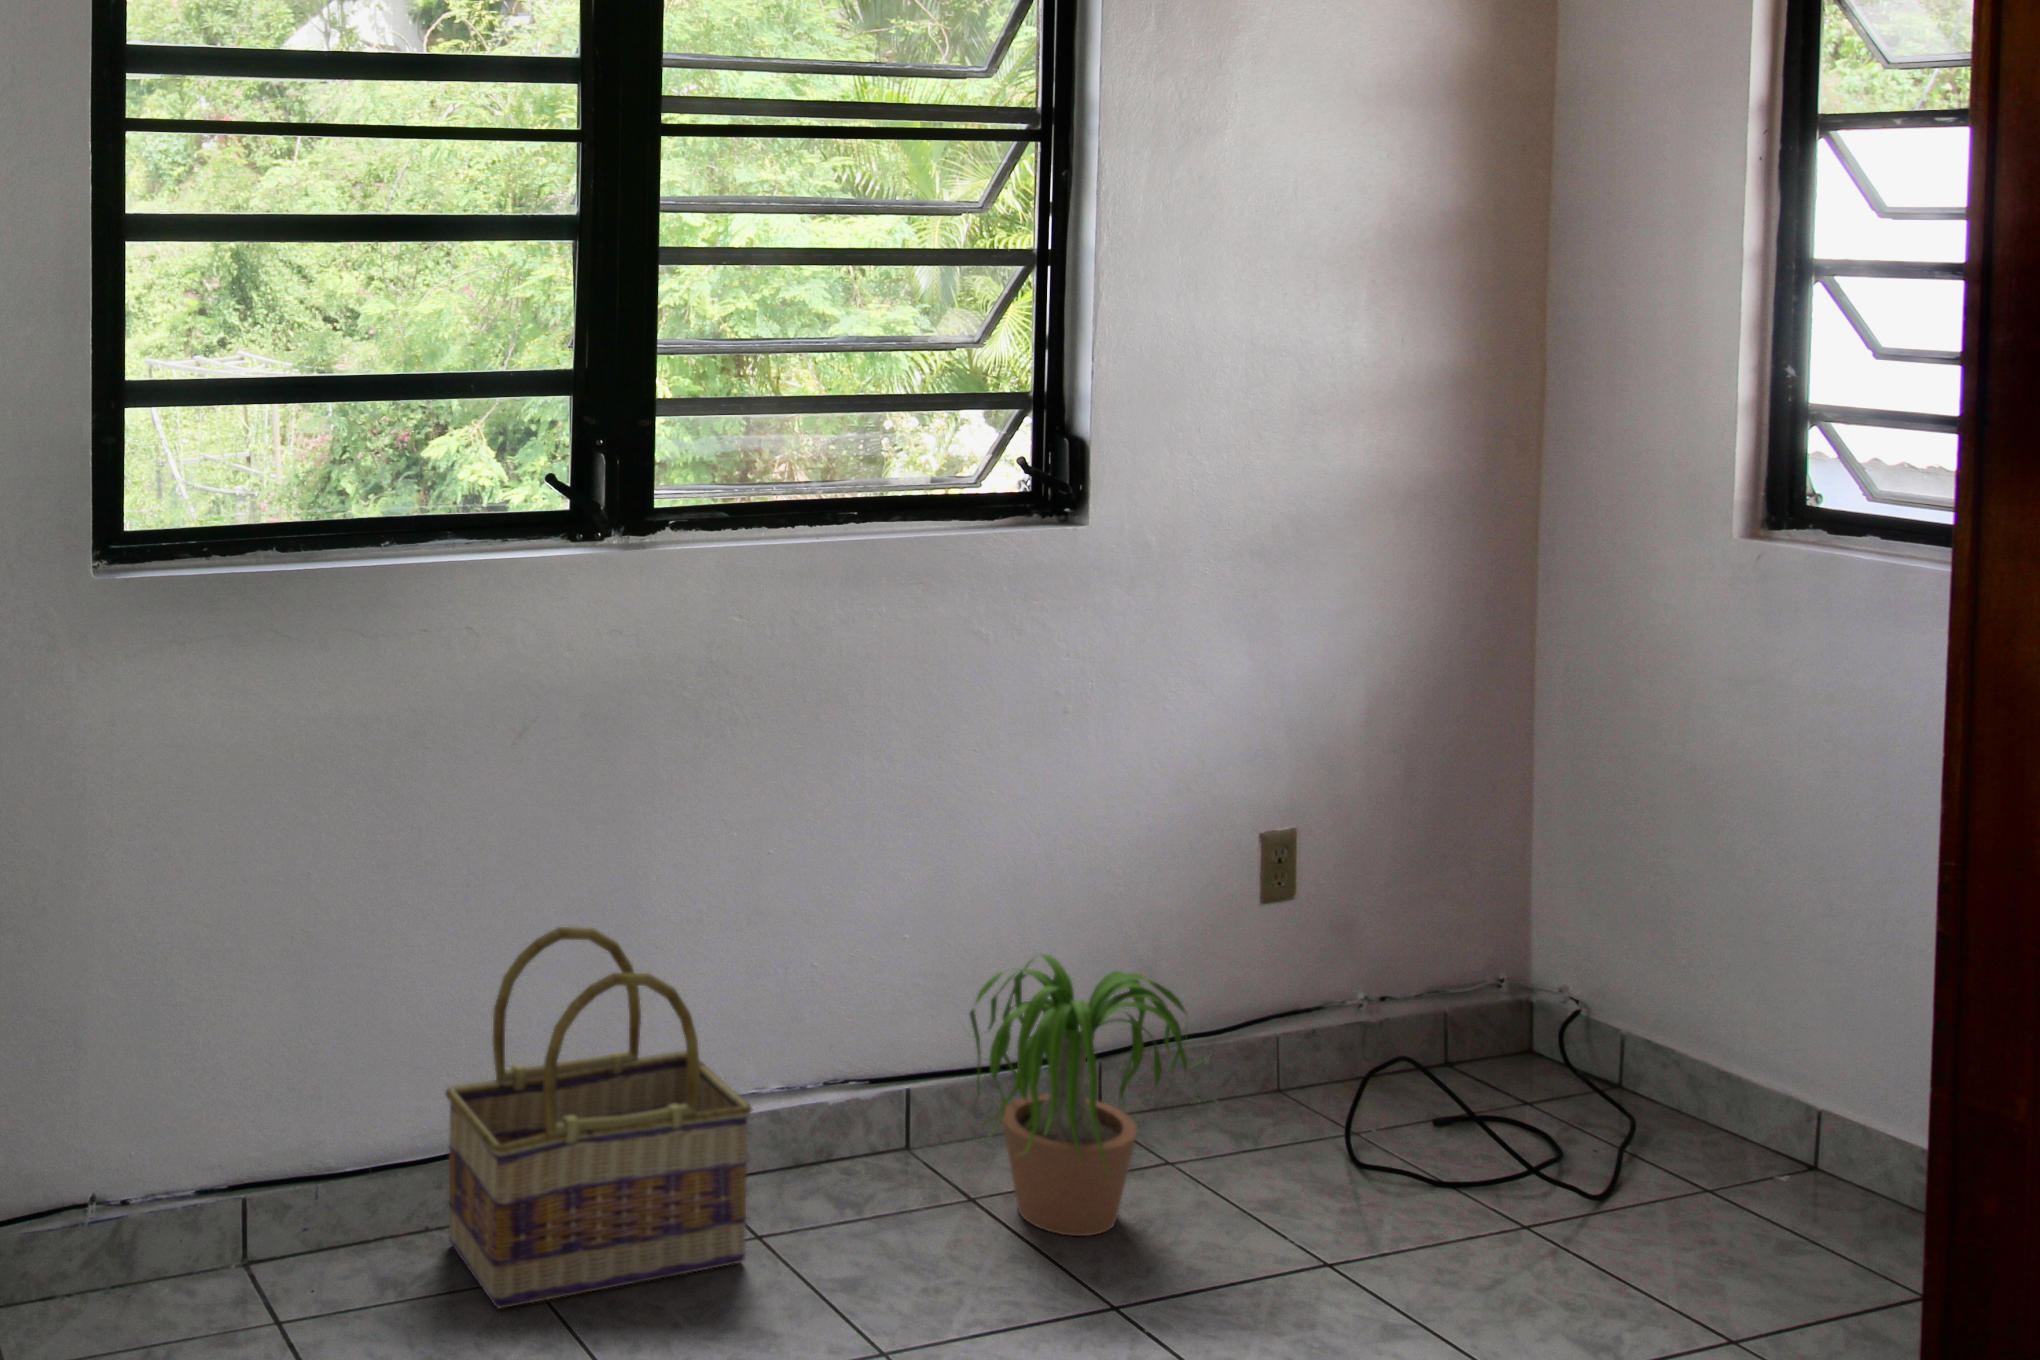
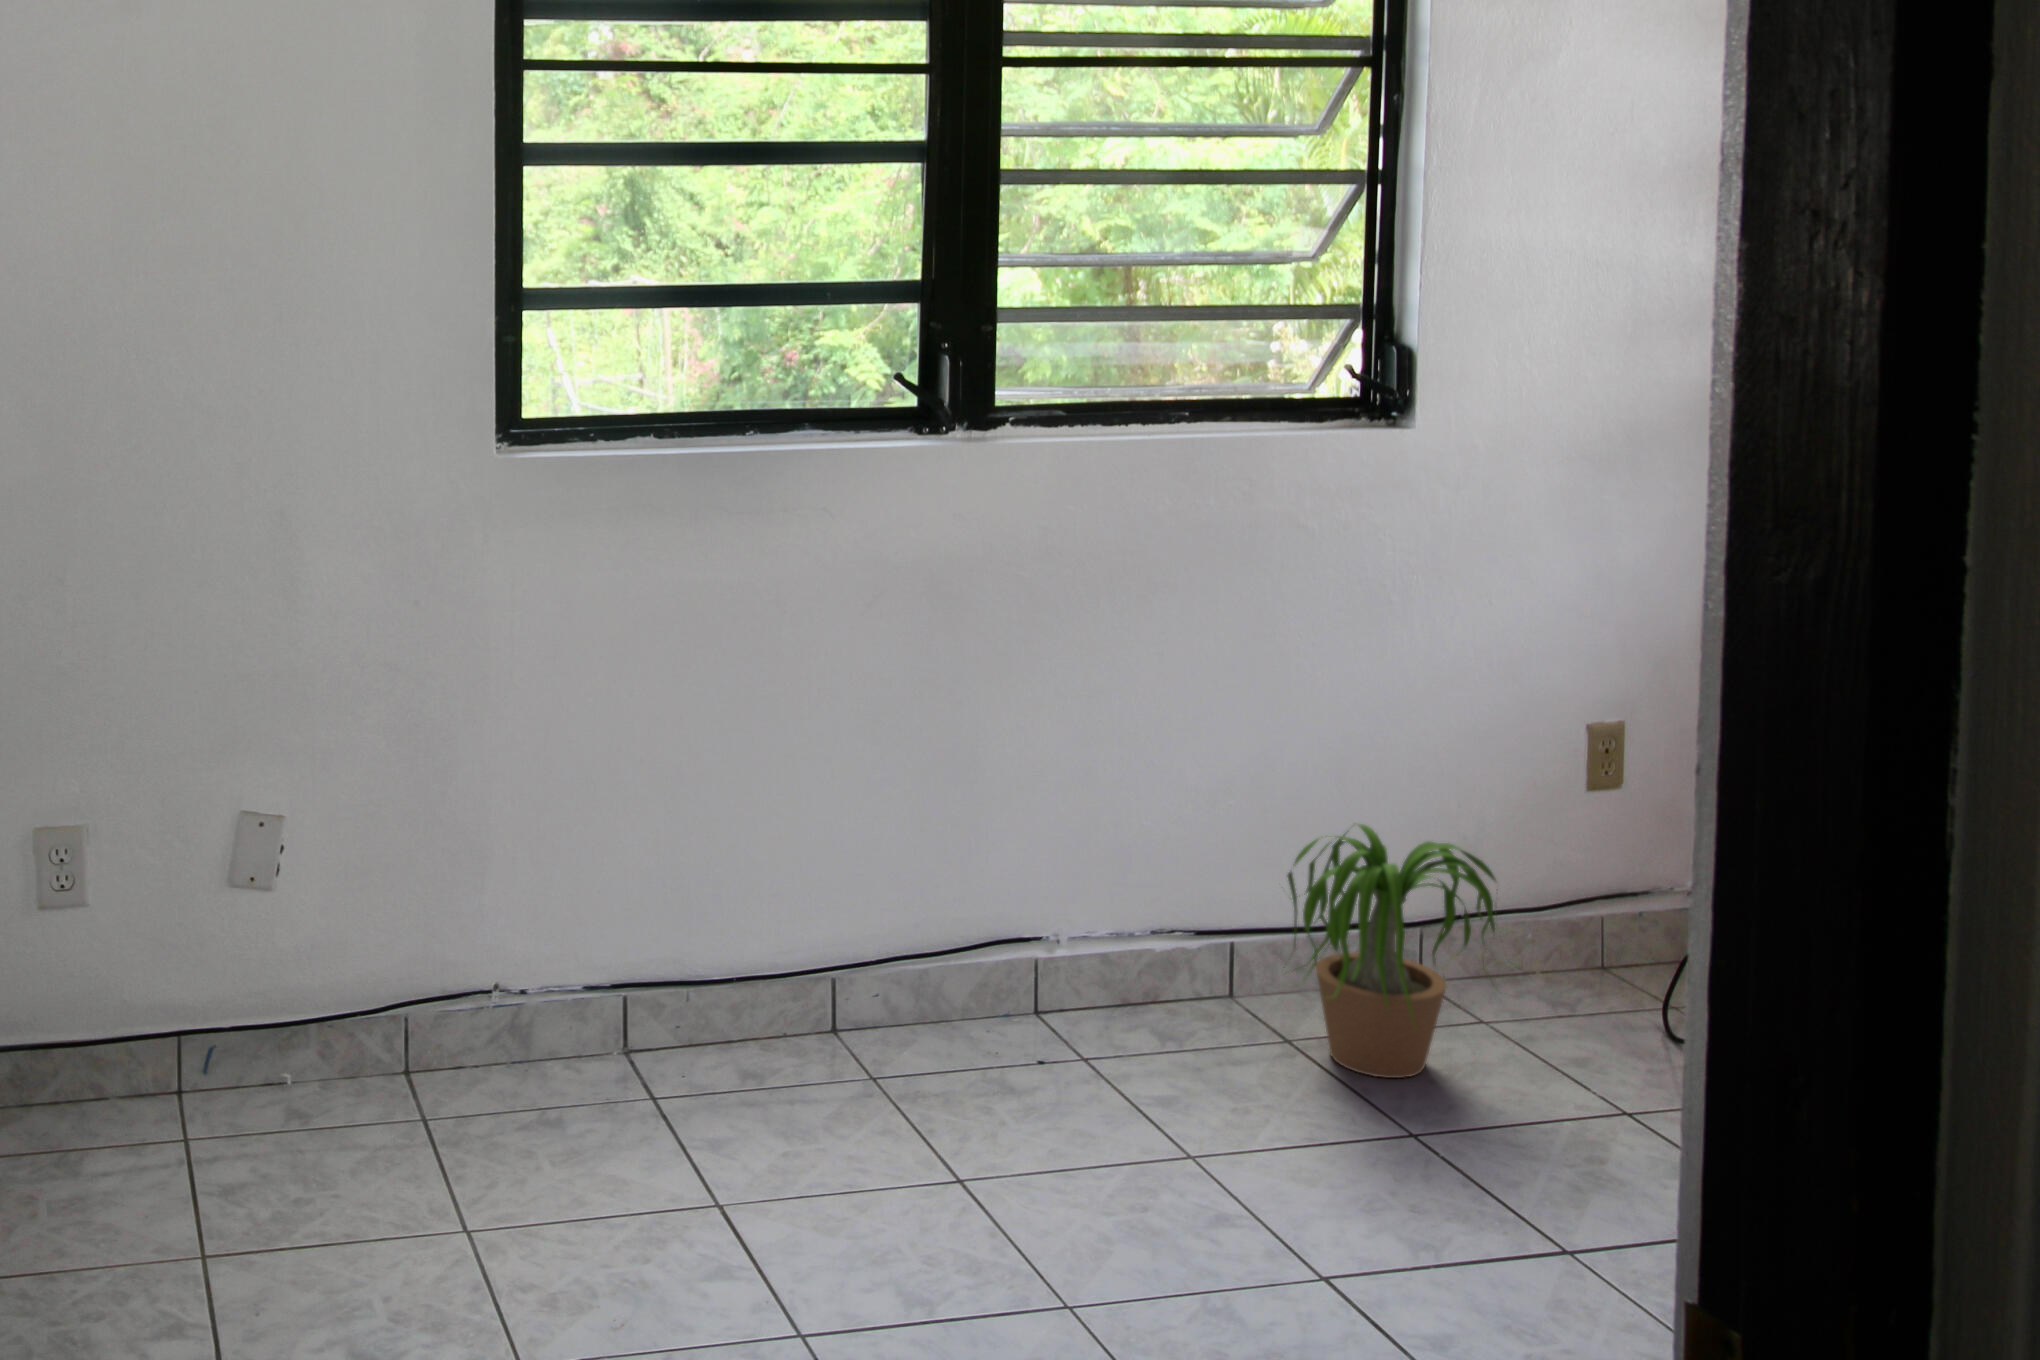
basket: present [445,927,753,1308] -> none [801,778,1078,1099]

